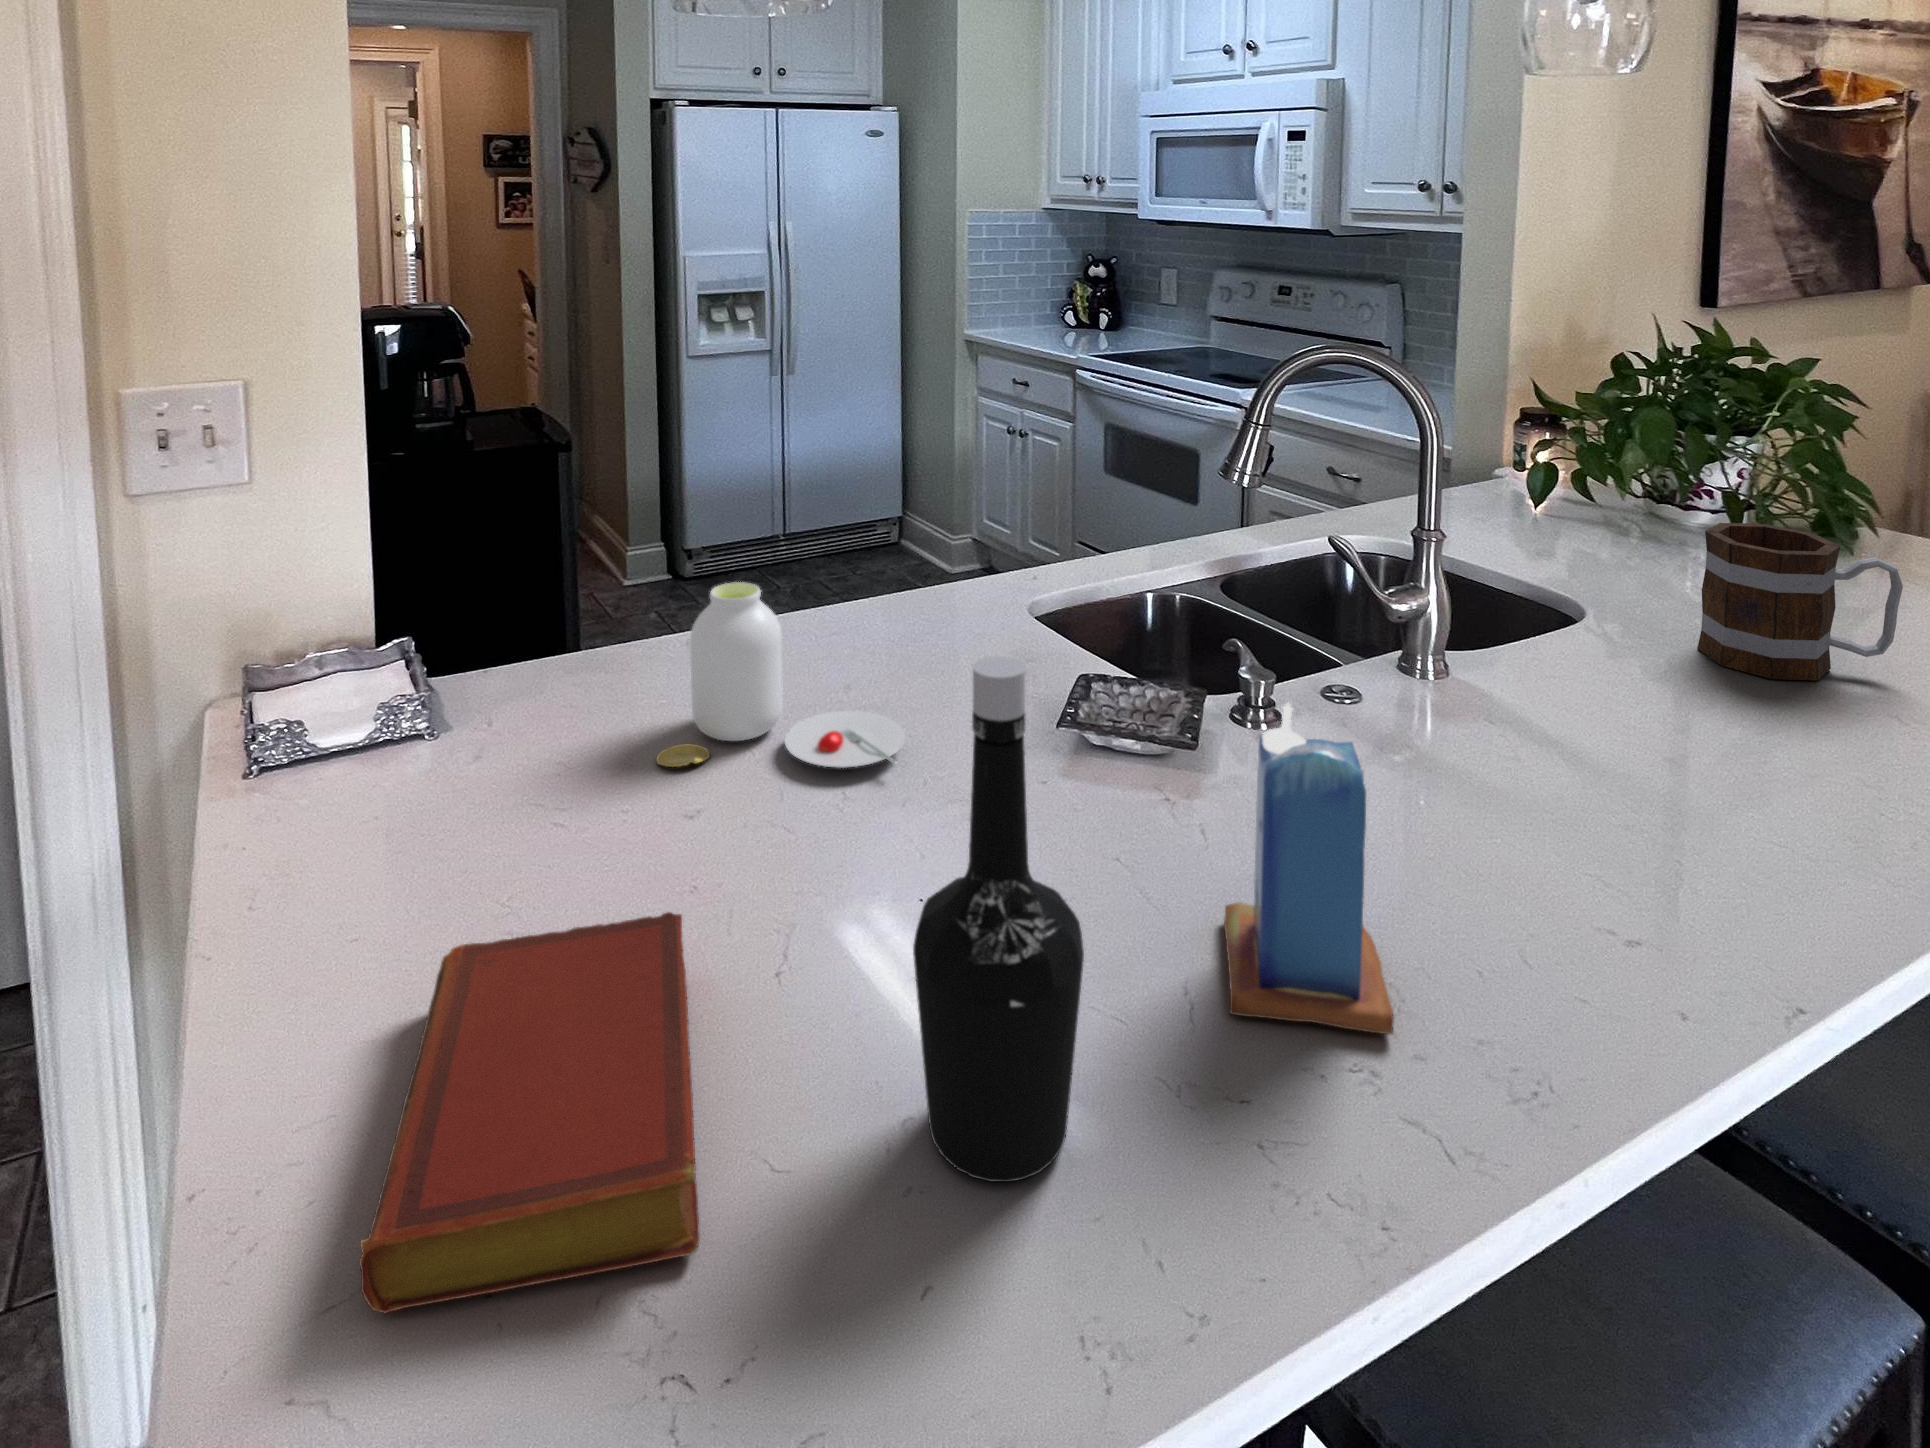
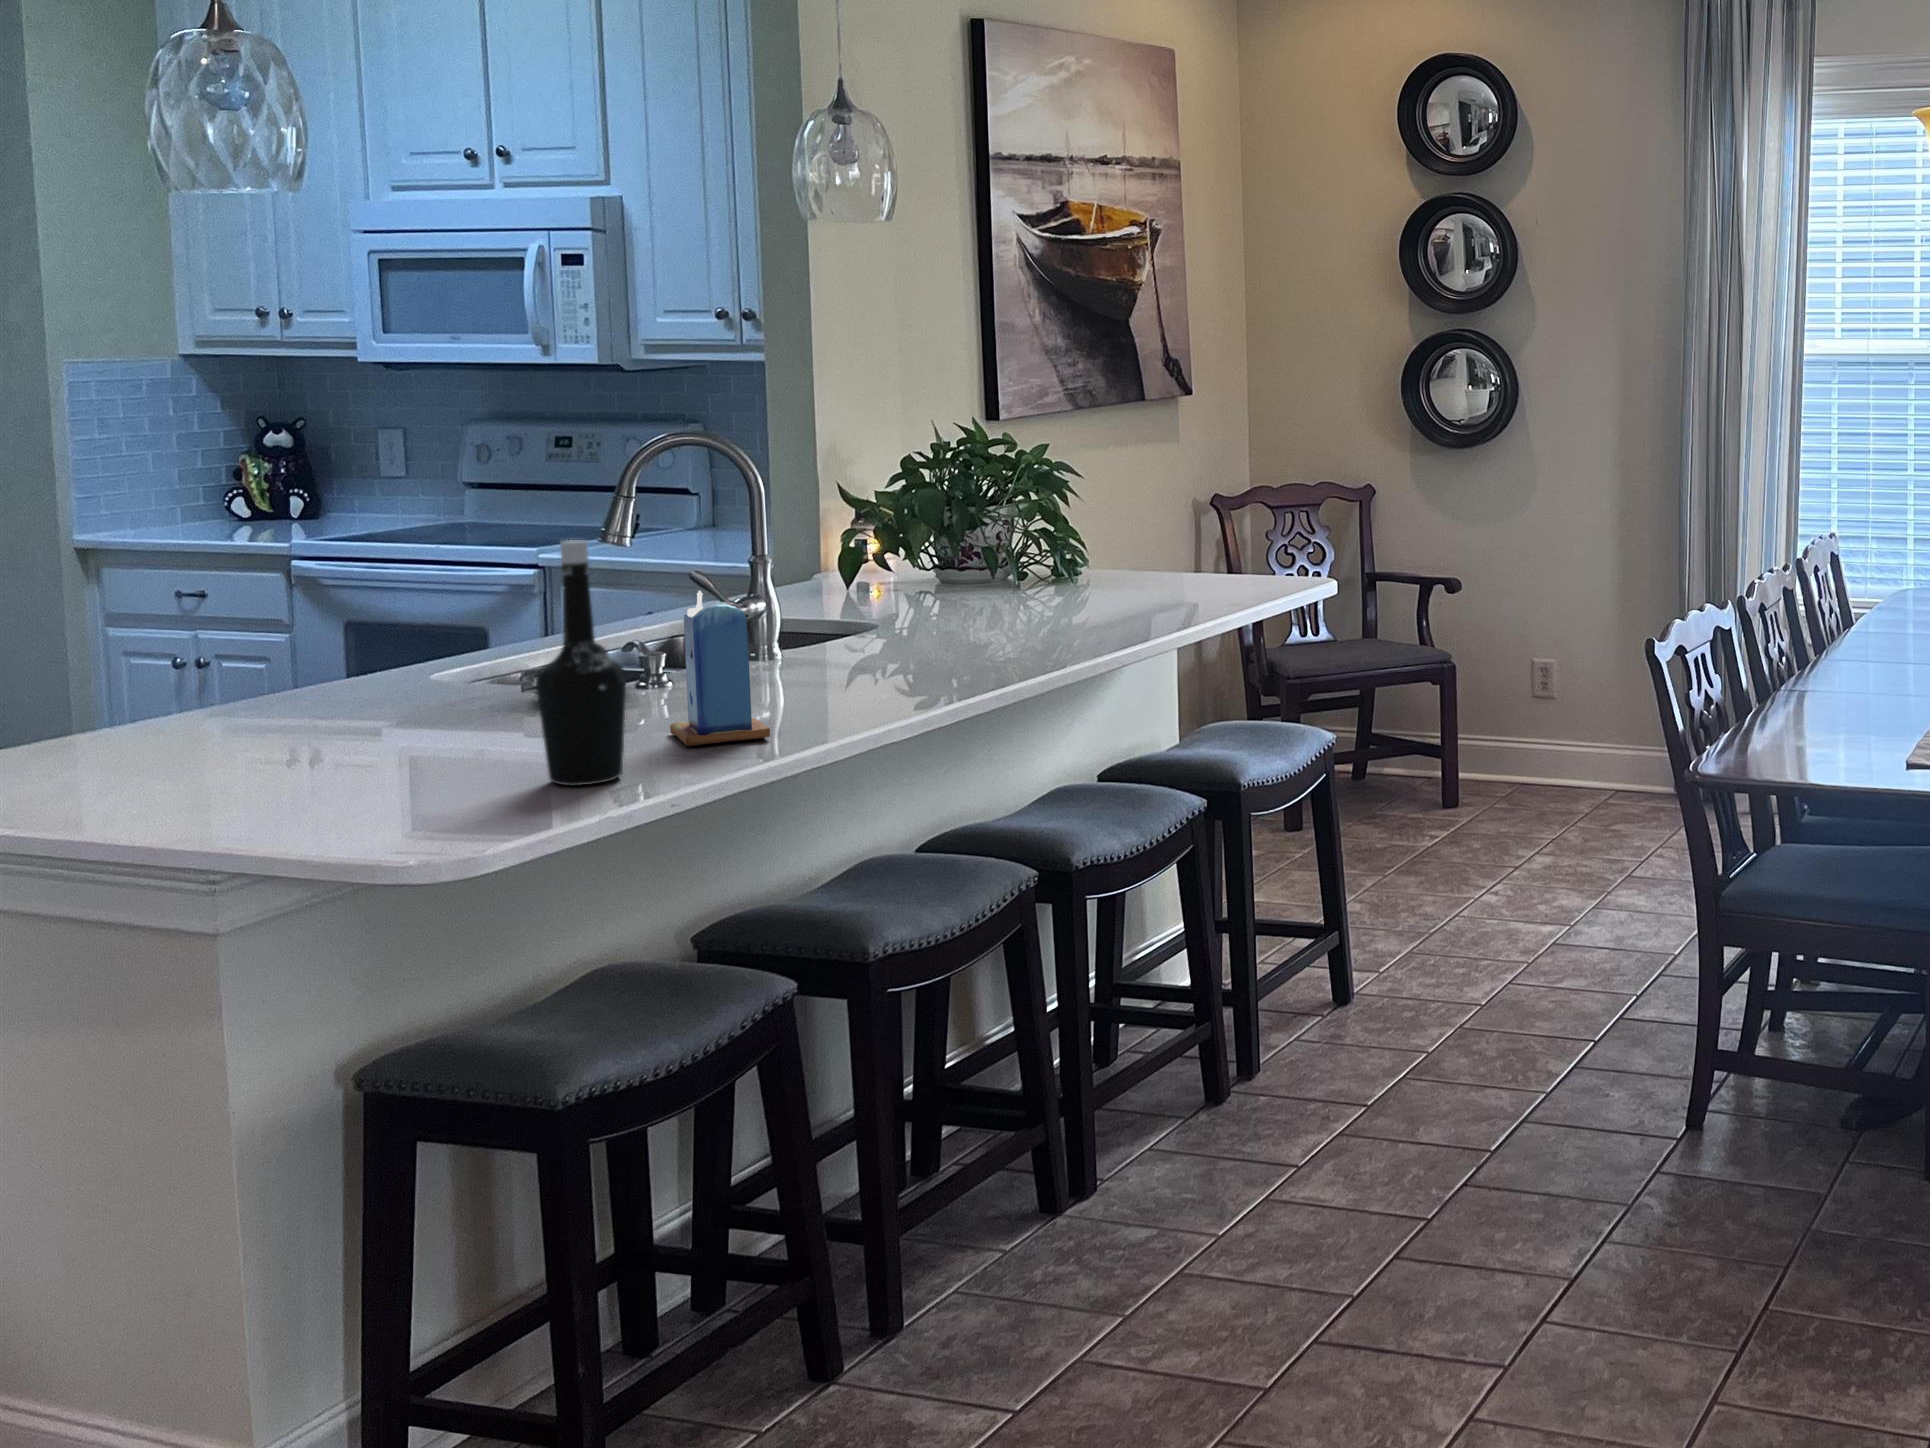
mug: present [1697,523,1903,680] -> none [947,543,1061,637]
jar: present [656,582,905,768] -> none [208,628,414,756]
book: present [359,912,700,1313] -> none [212,748,468,838]

